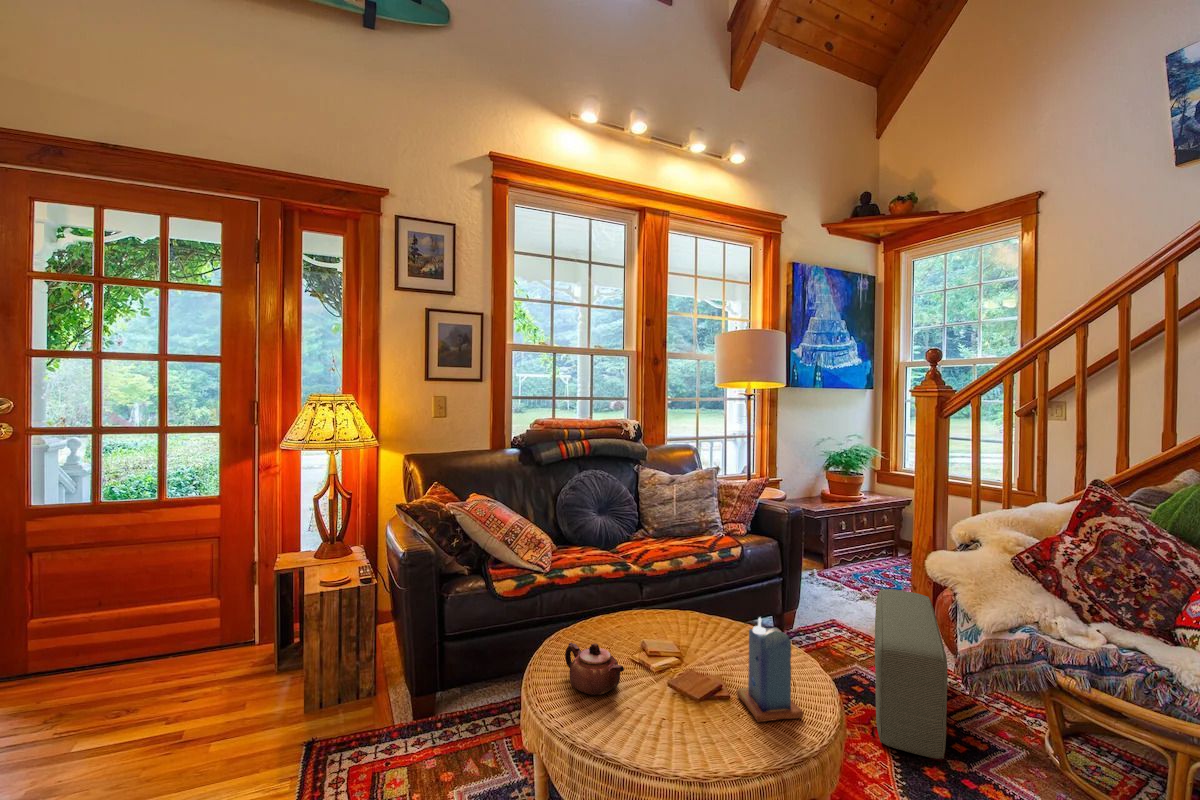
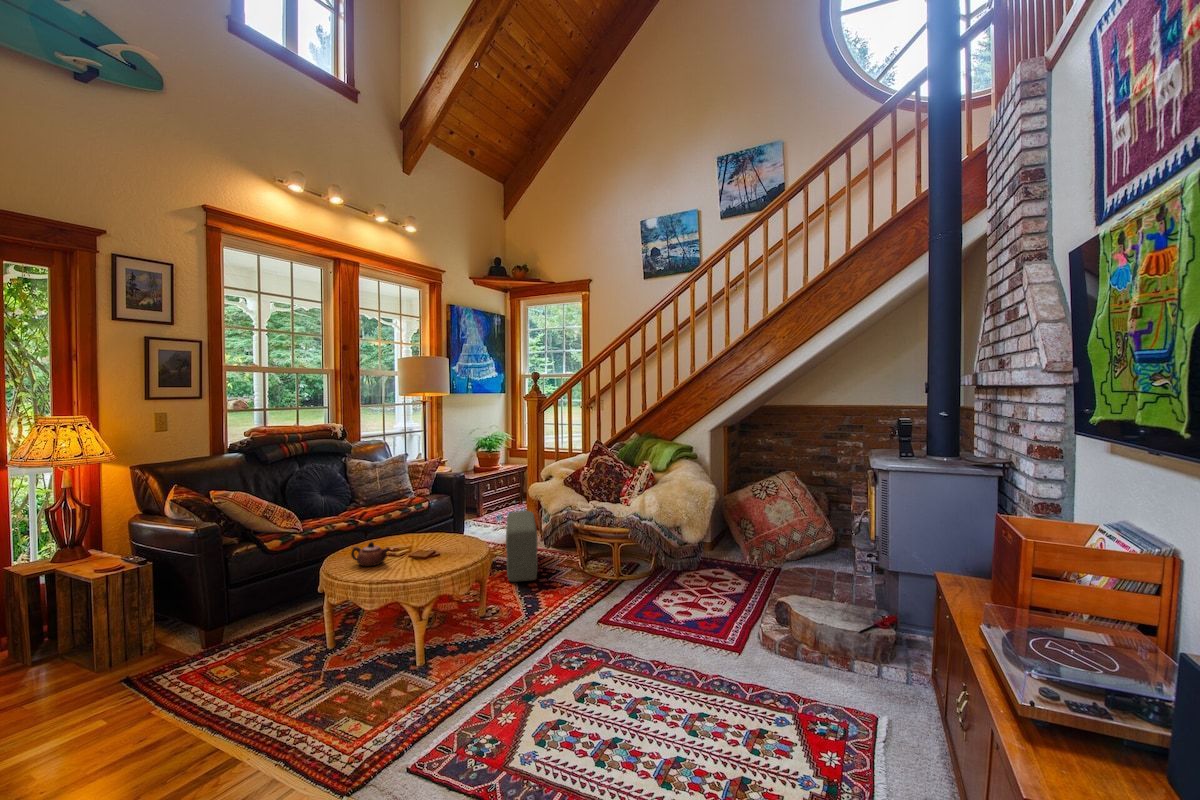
candle: present [737,618,803,722] -> none [444,513,475,557]

